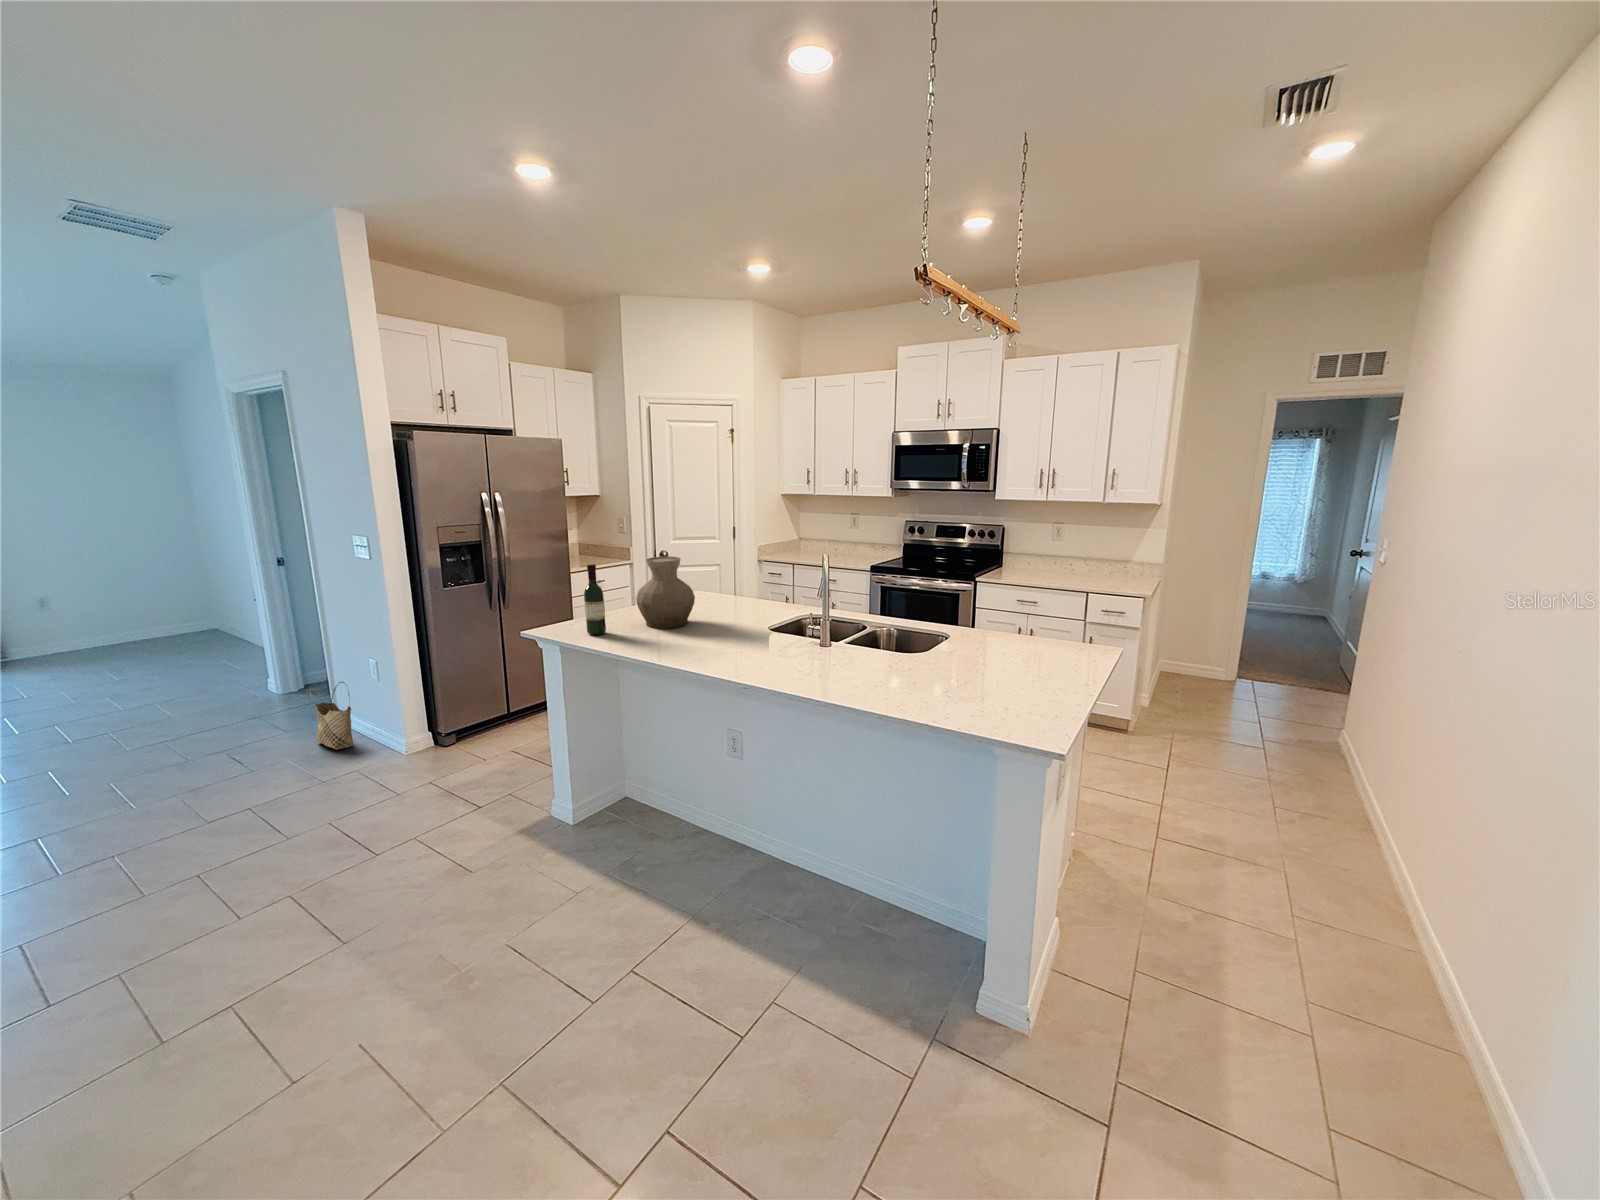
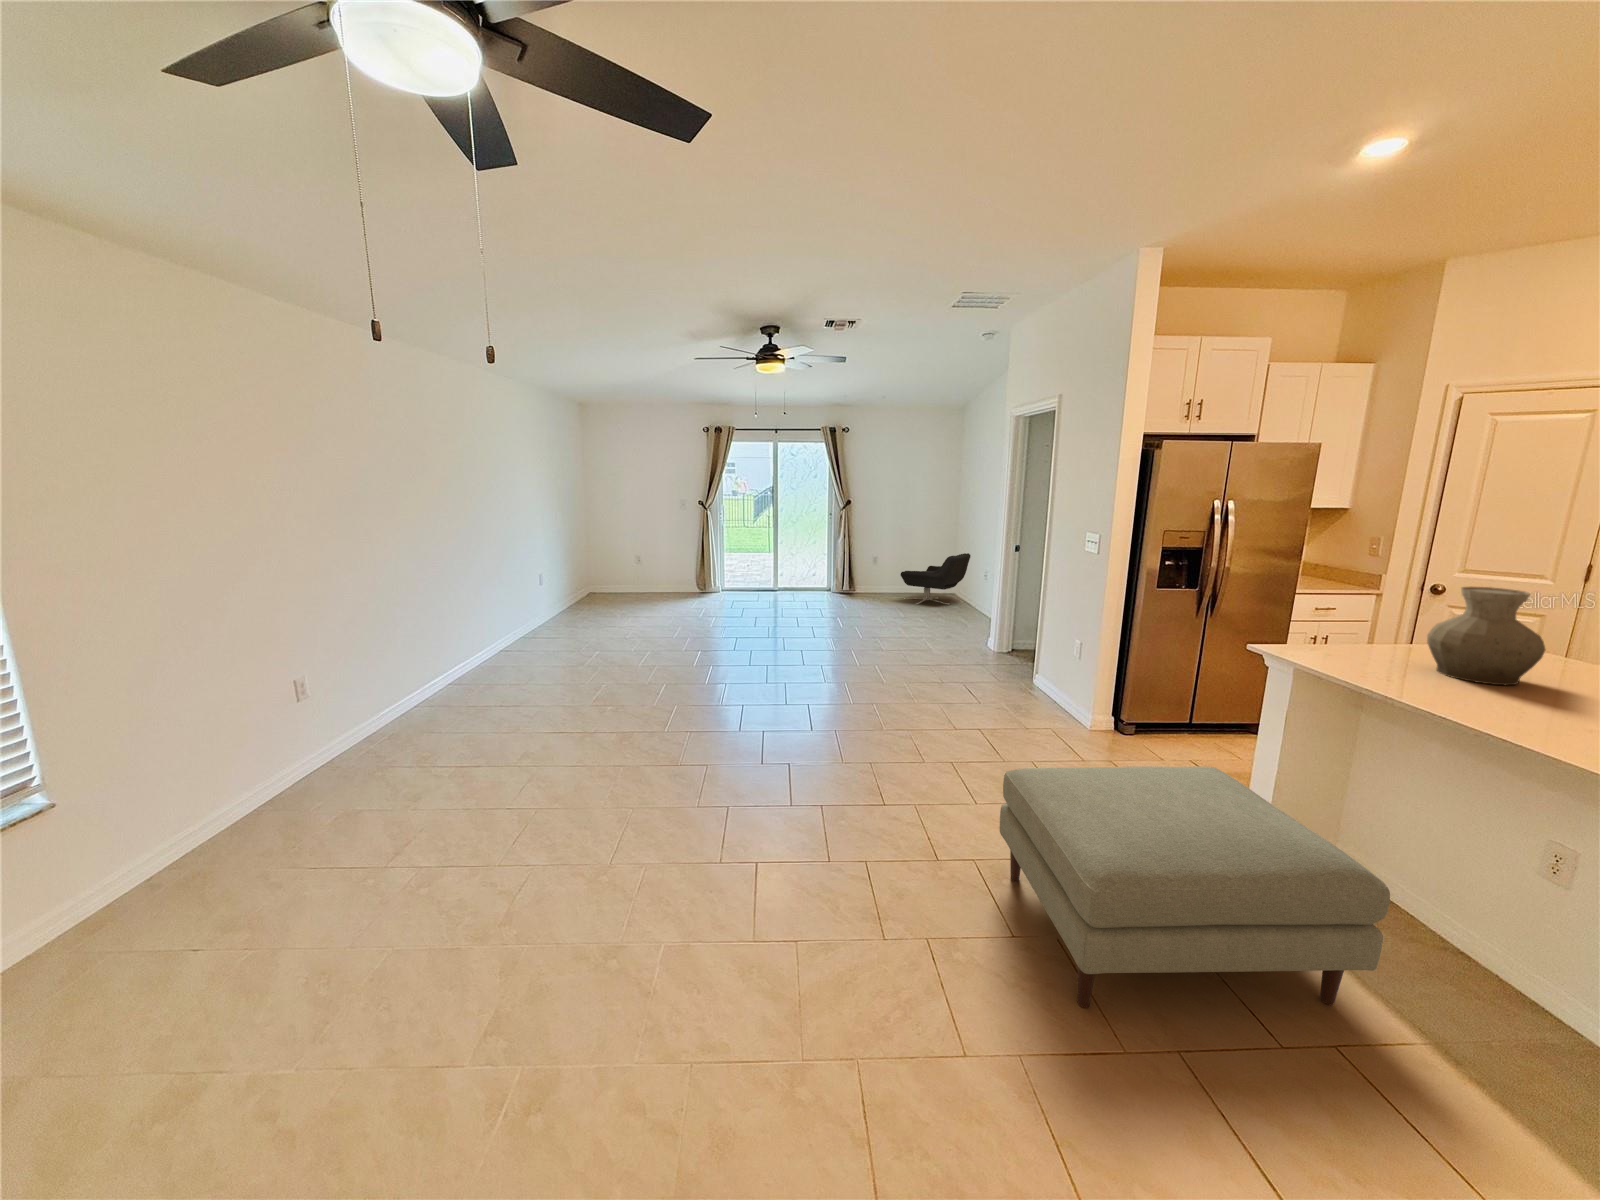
wine bottle: present [584,564,606,635] -> none [1343,583,1380,667]
lounge chair: none [84,569,221,658] -> present [901,553,971,605]
woven basket: present [310,682,353,749] -> none [1022,651,1054,705]
ottoman: none [249,761,633,1096] -> present [1000,766,1390,1008]

